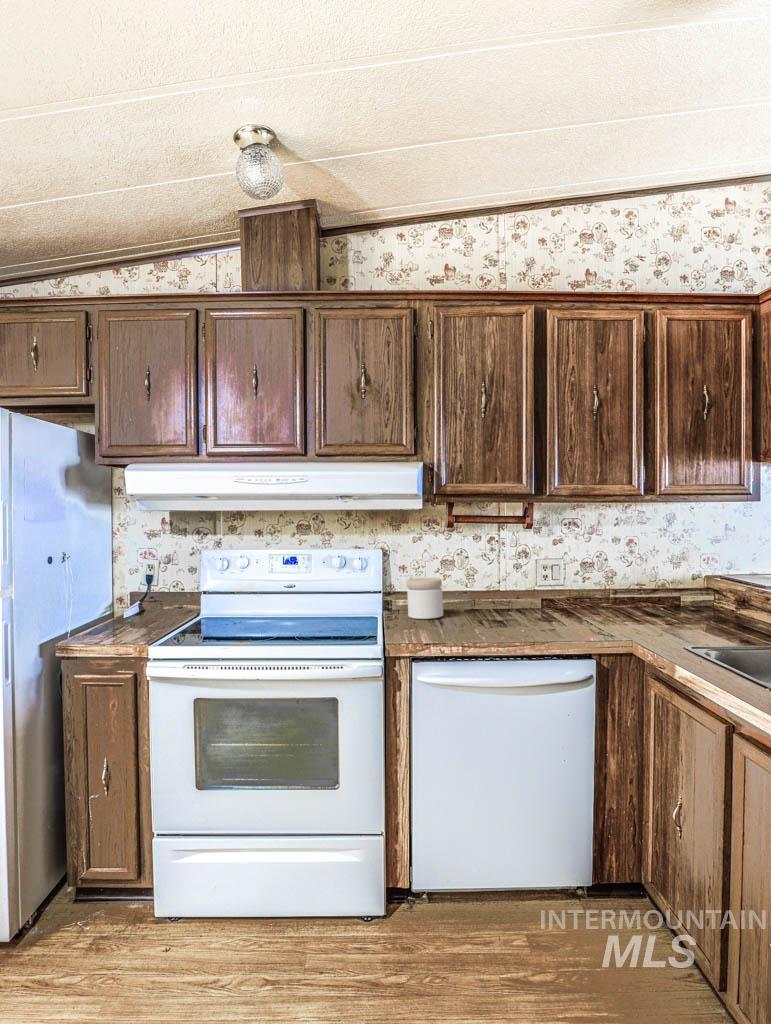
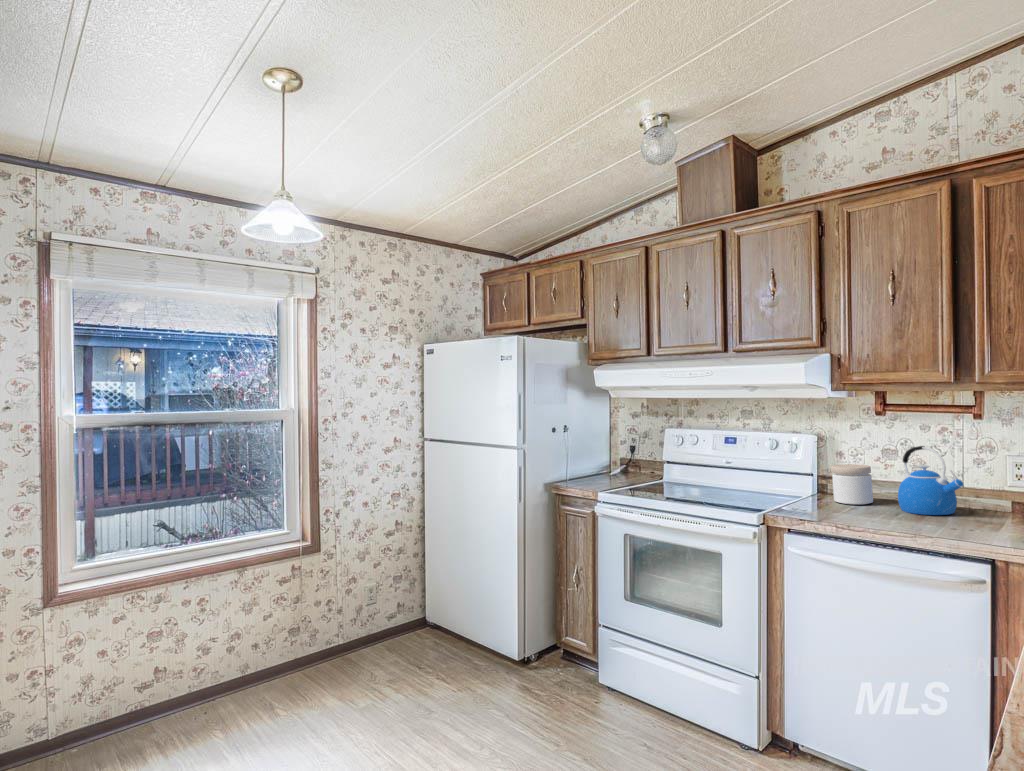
kettle: none [468,555,524,621] -> present [898,446,963,515]

